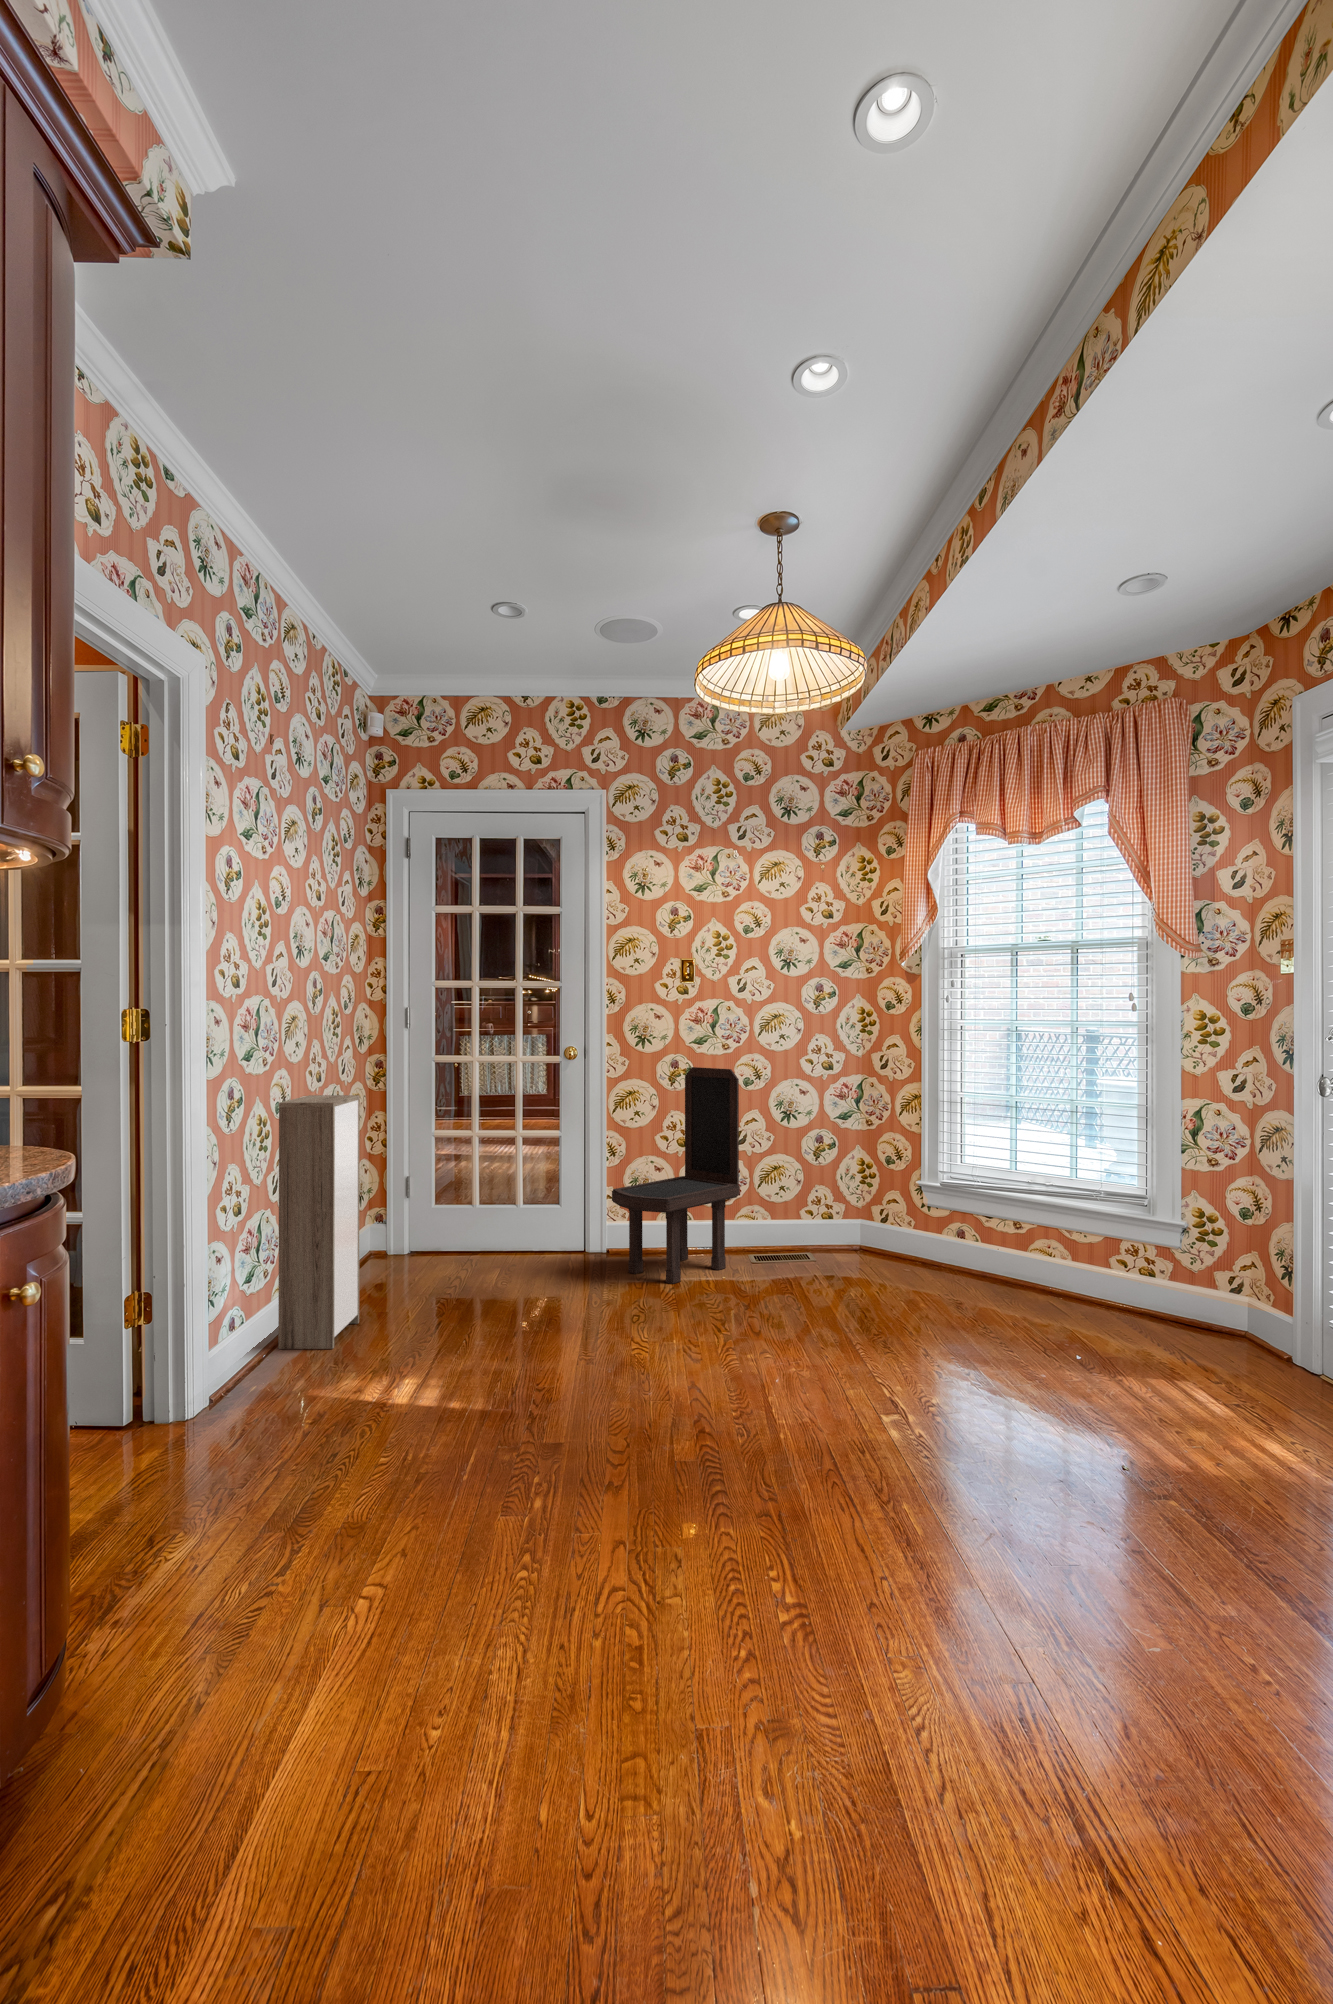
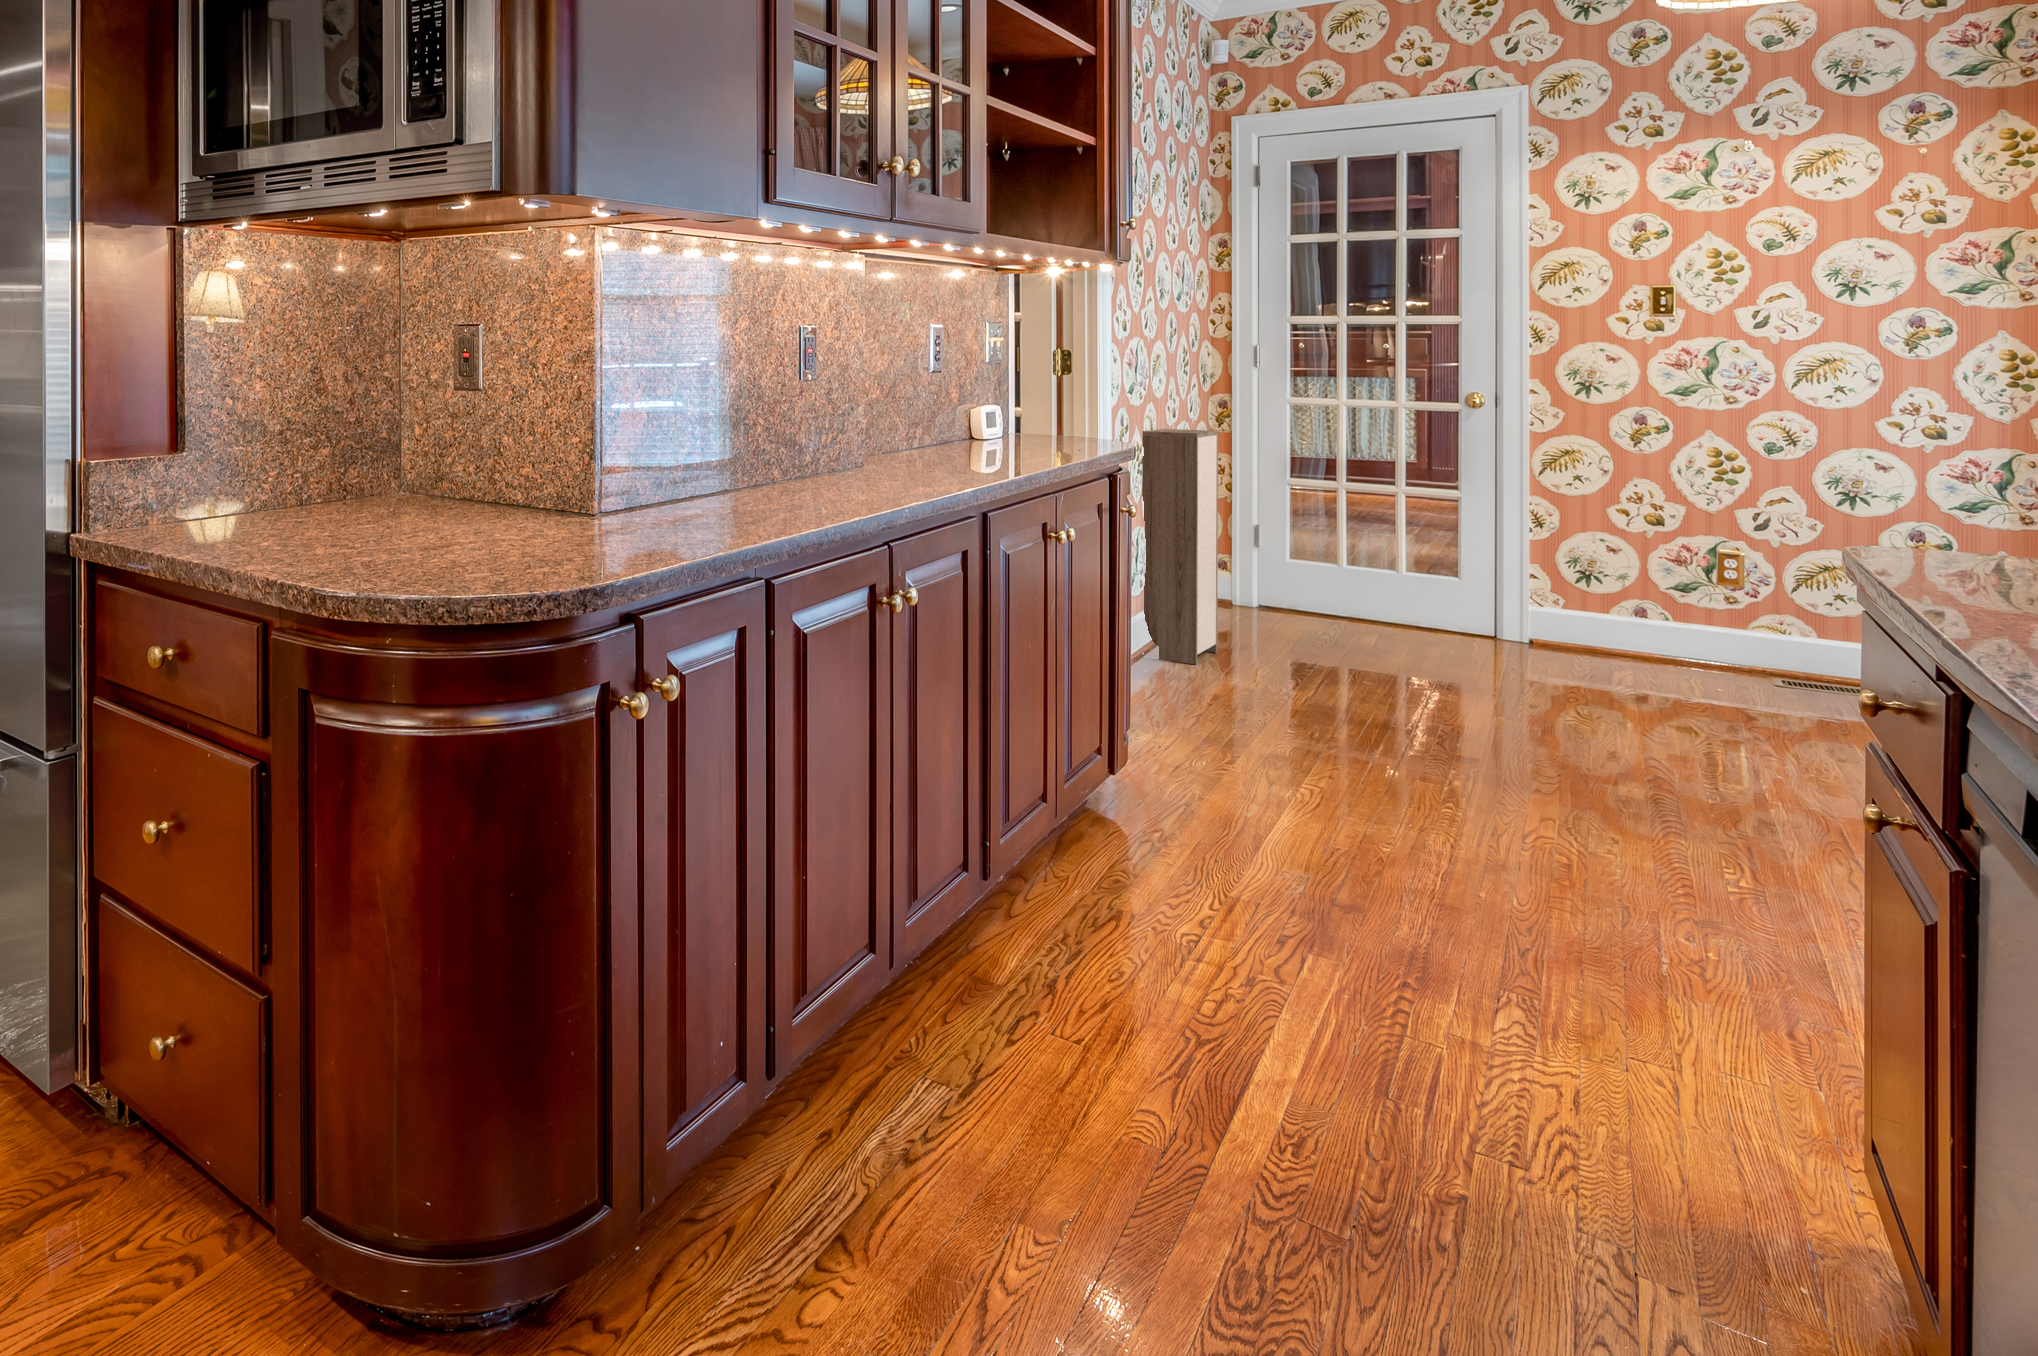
dining chair: present [612,1067,740,1284] -> none [1536,424,1751,684]

